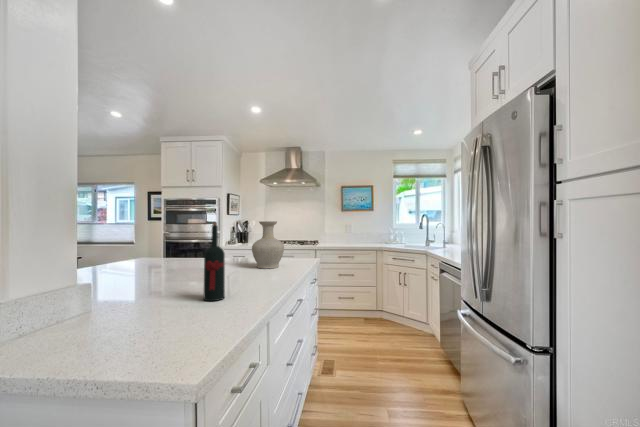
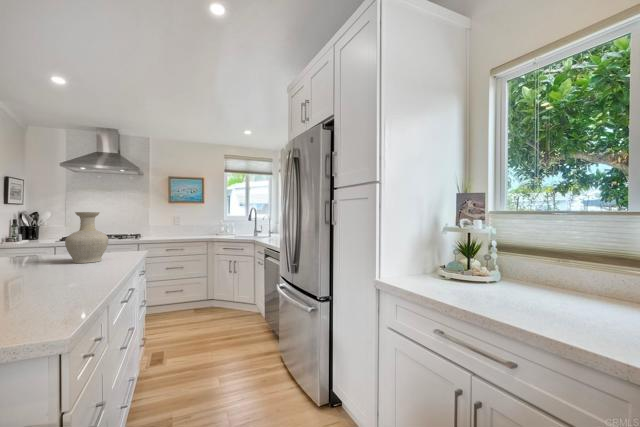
wine bottle: present [203,222,225,301] -> none [21,212,50,294]

